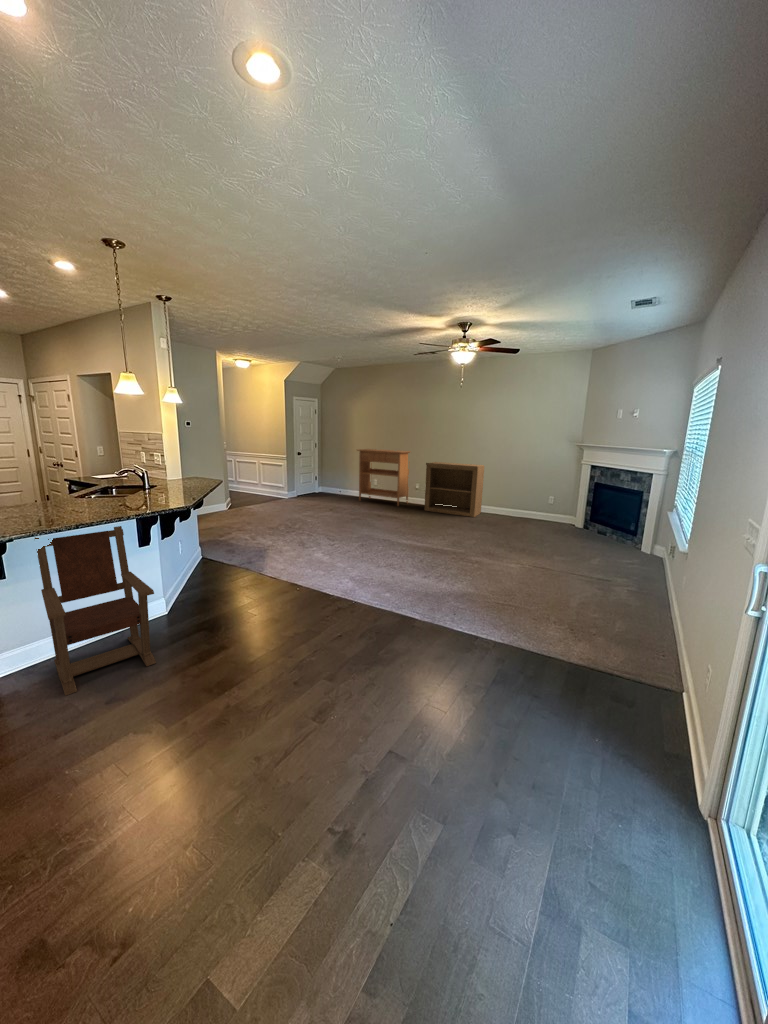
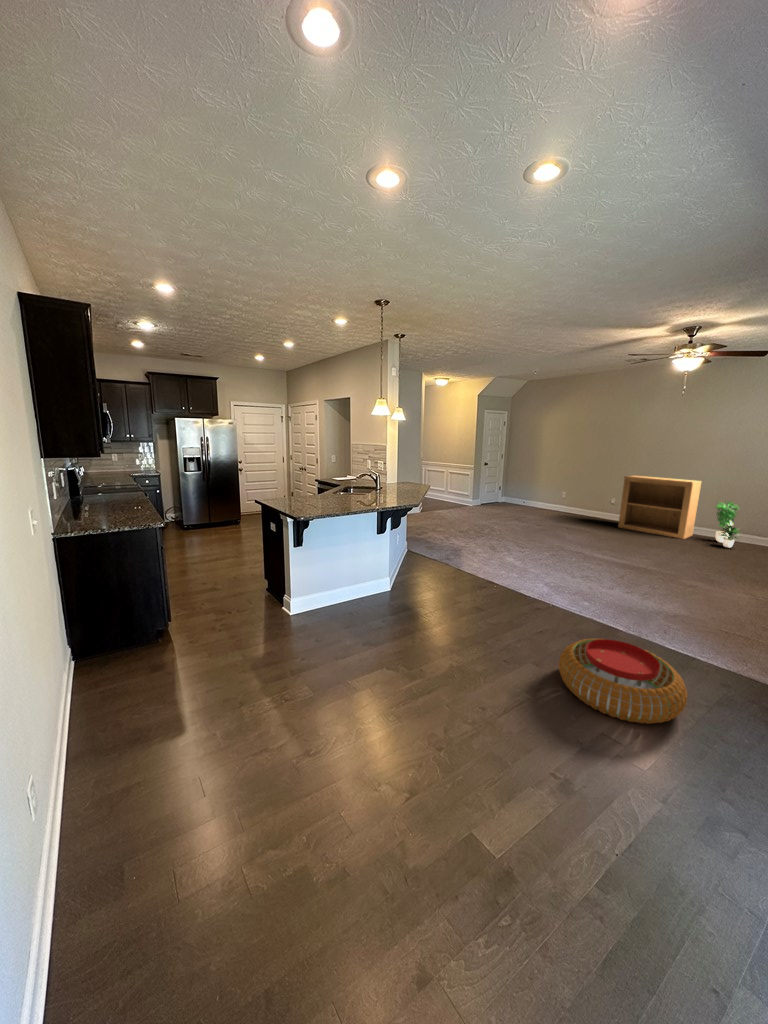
console table: present [357,449,411,506] -> none [541,460,607,521]
potted plant: none [494,480,514,522] -> present [716,501,739,548]
armchair: present [35,526,156,696] -> none [320,516,397,634]
pouf: none [349,636,465,725] -> present [559,638,688,724]

